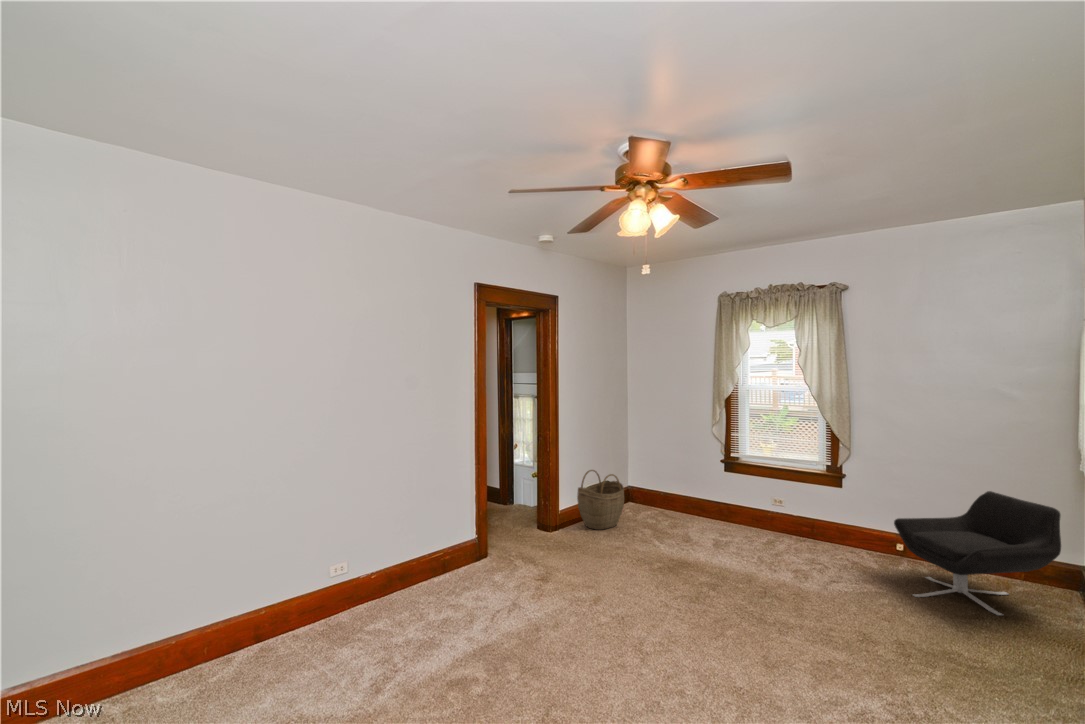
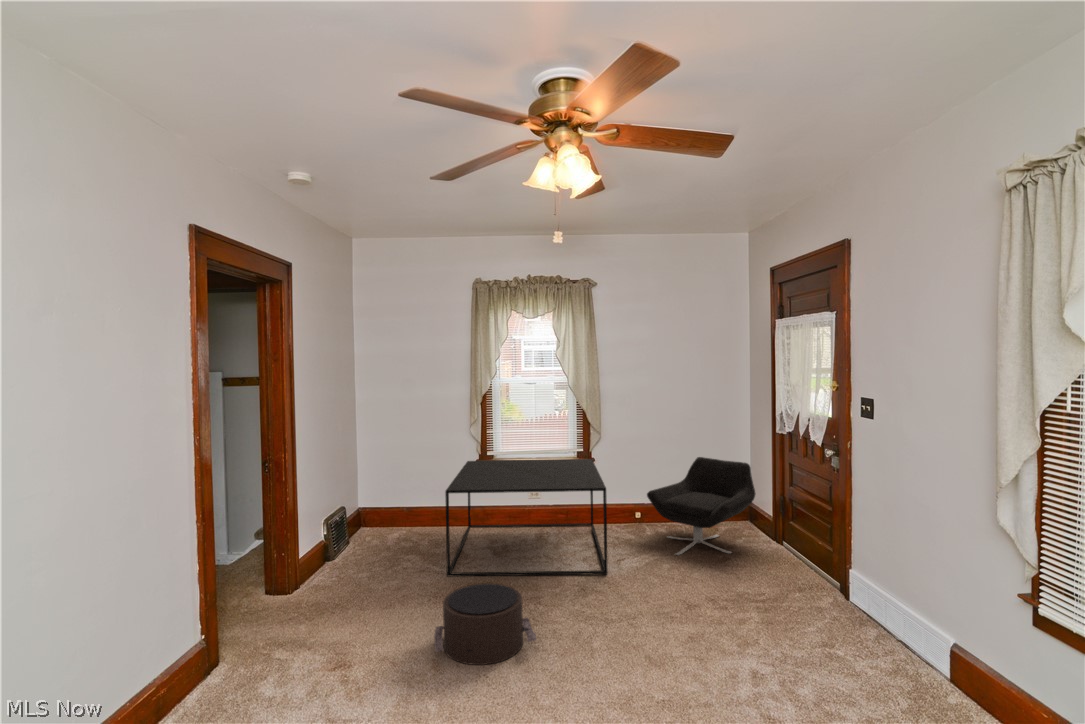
coffee table: none [656,459,842,589] -> present [445,459,608,576]
woven basket: present [577,470,624,530] -> none [322,494,382,571]
pouf: none [588,554,676,617] -> present [434,583,536,665]

